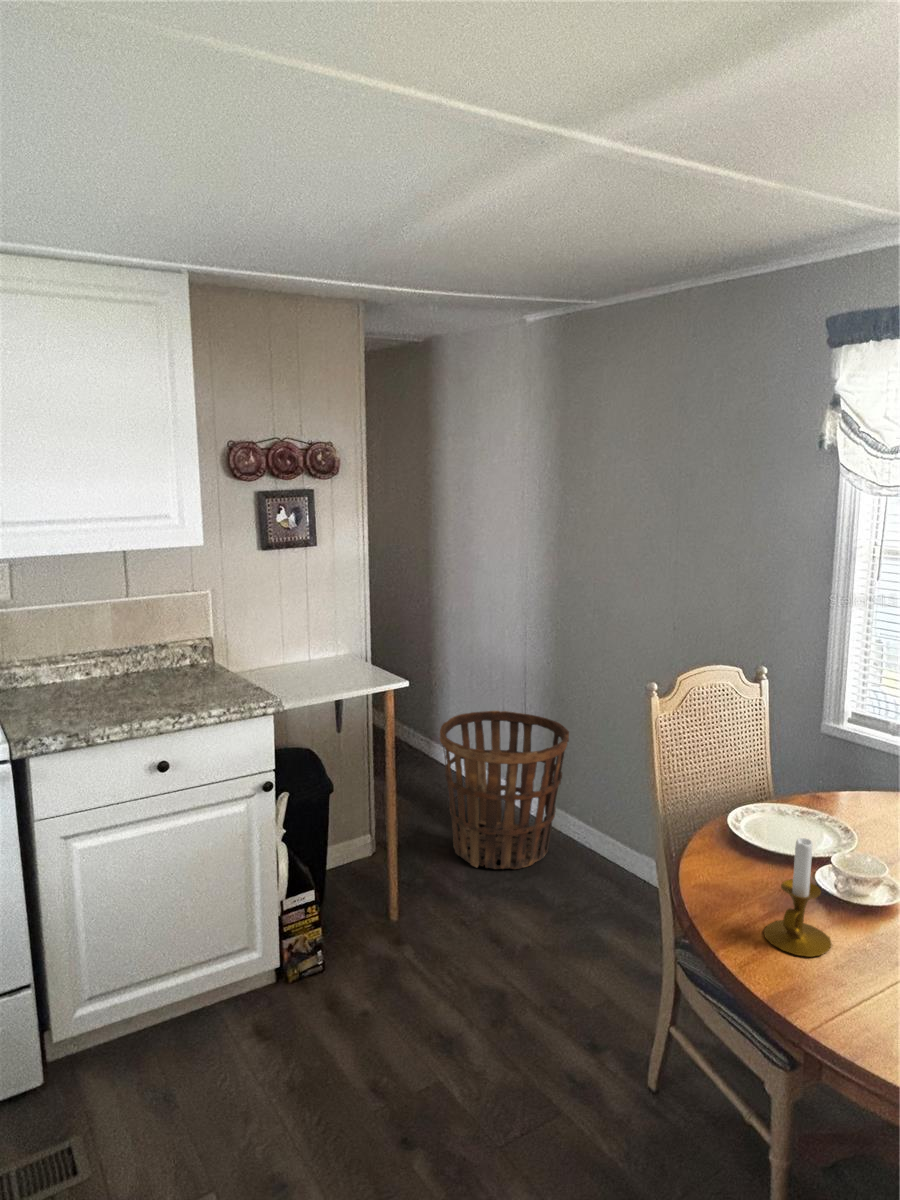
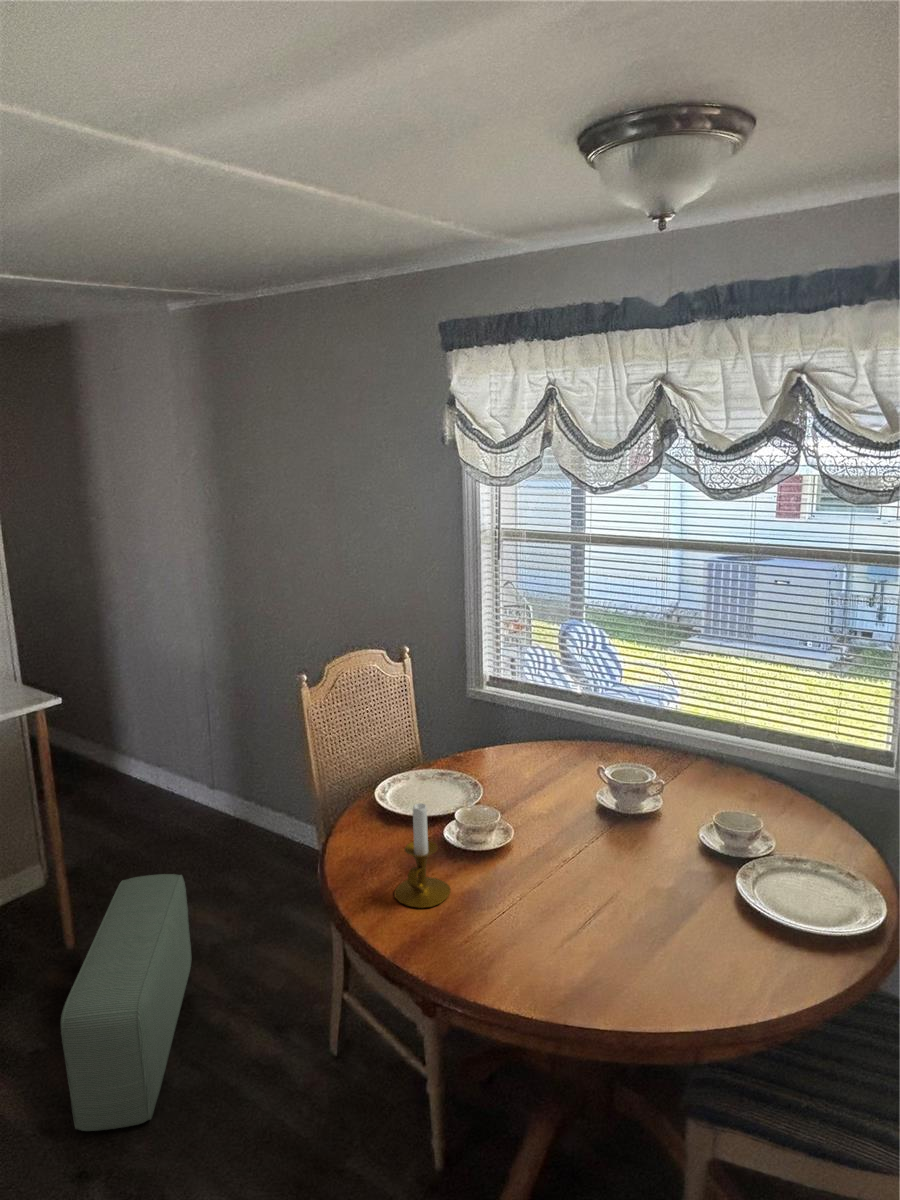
basket: present [440,711,569,869] -> none [110,712,249,876]
pouf: none [398,864,507,1107] -> present [61,874,191,1131]

